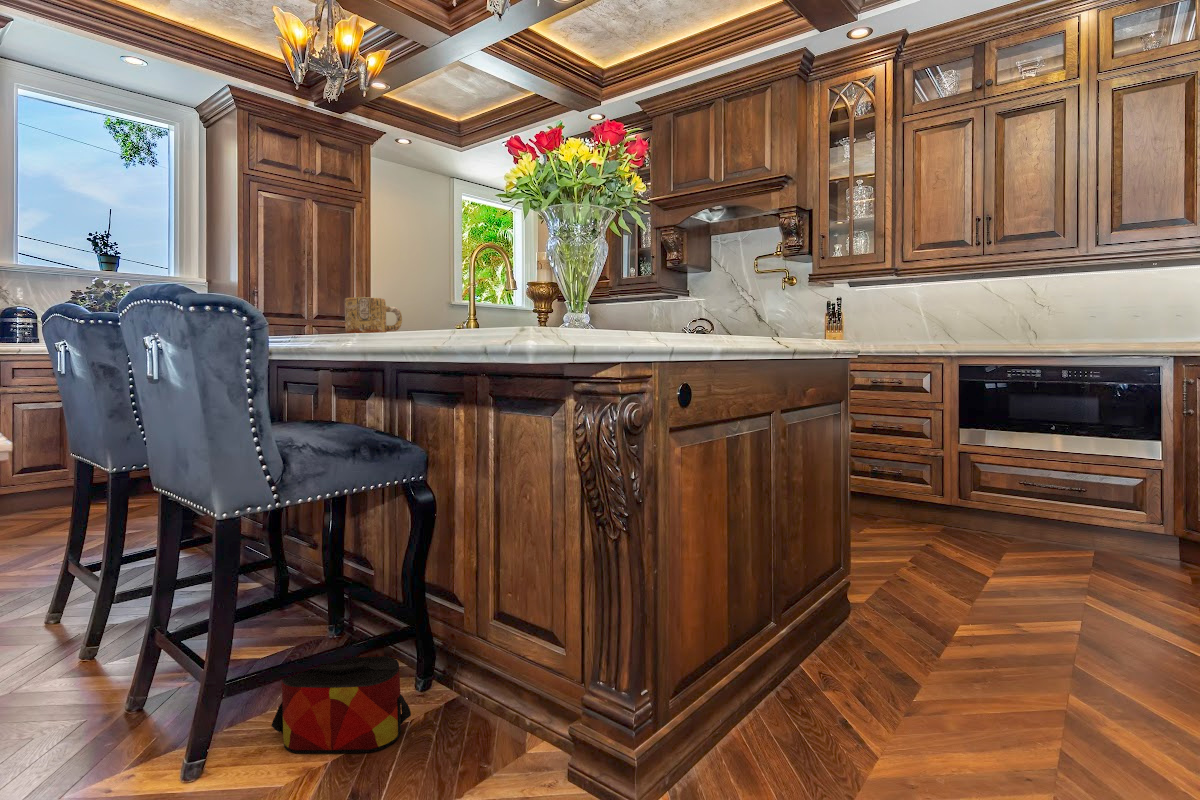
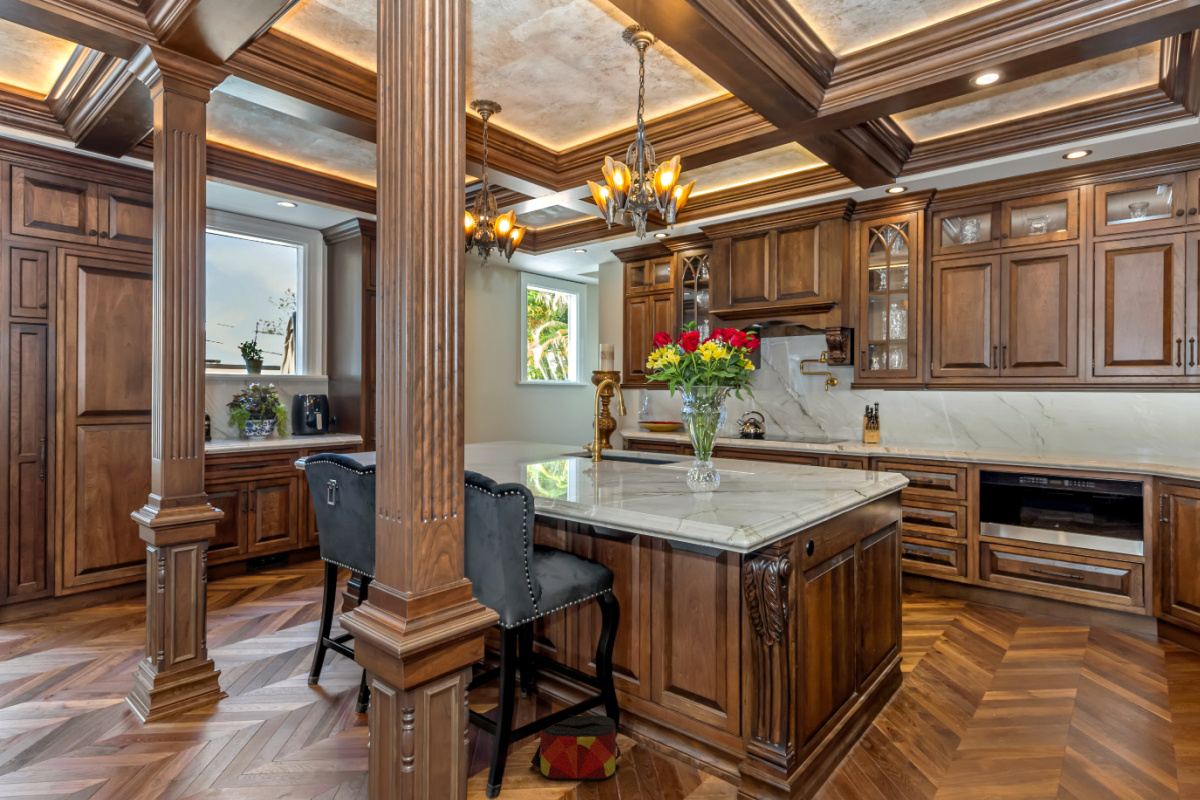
mug: present [345,297,402,333] -> none [581,476,615,504]

